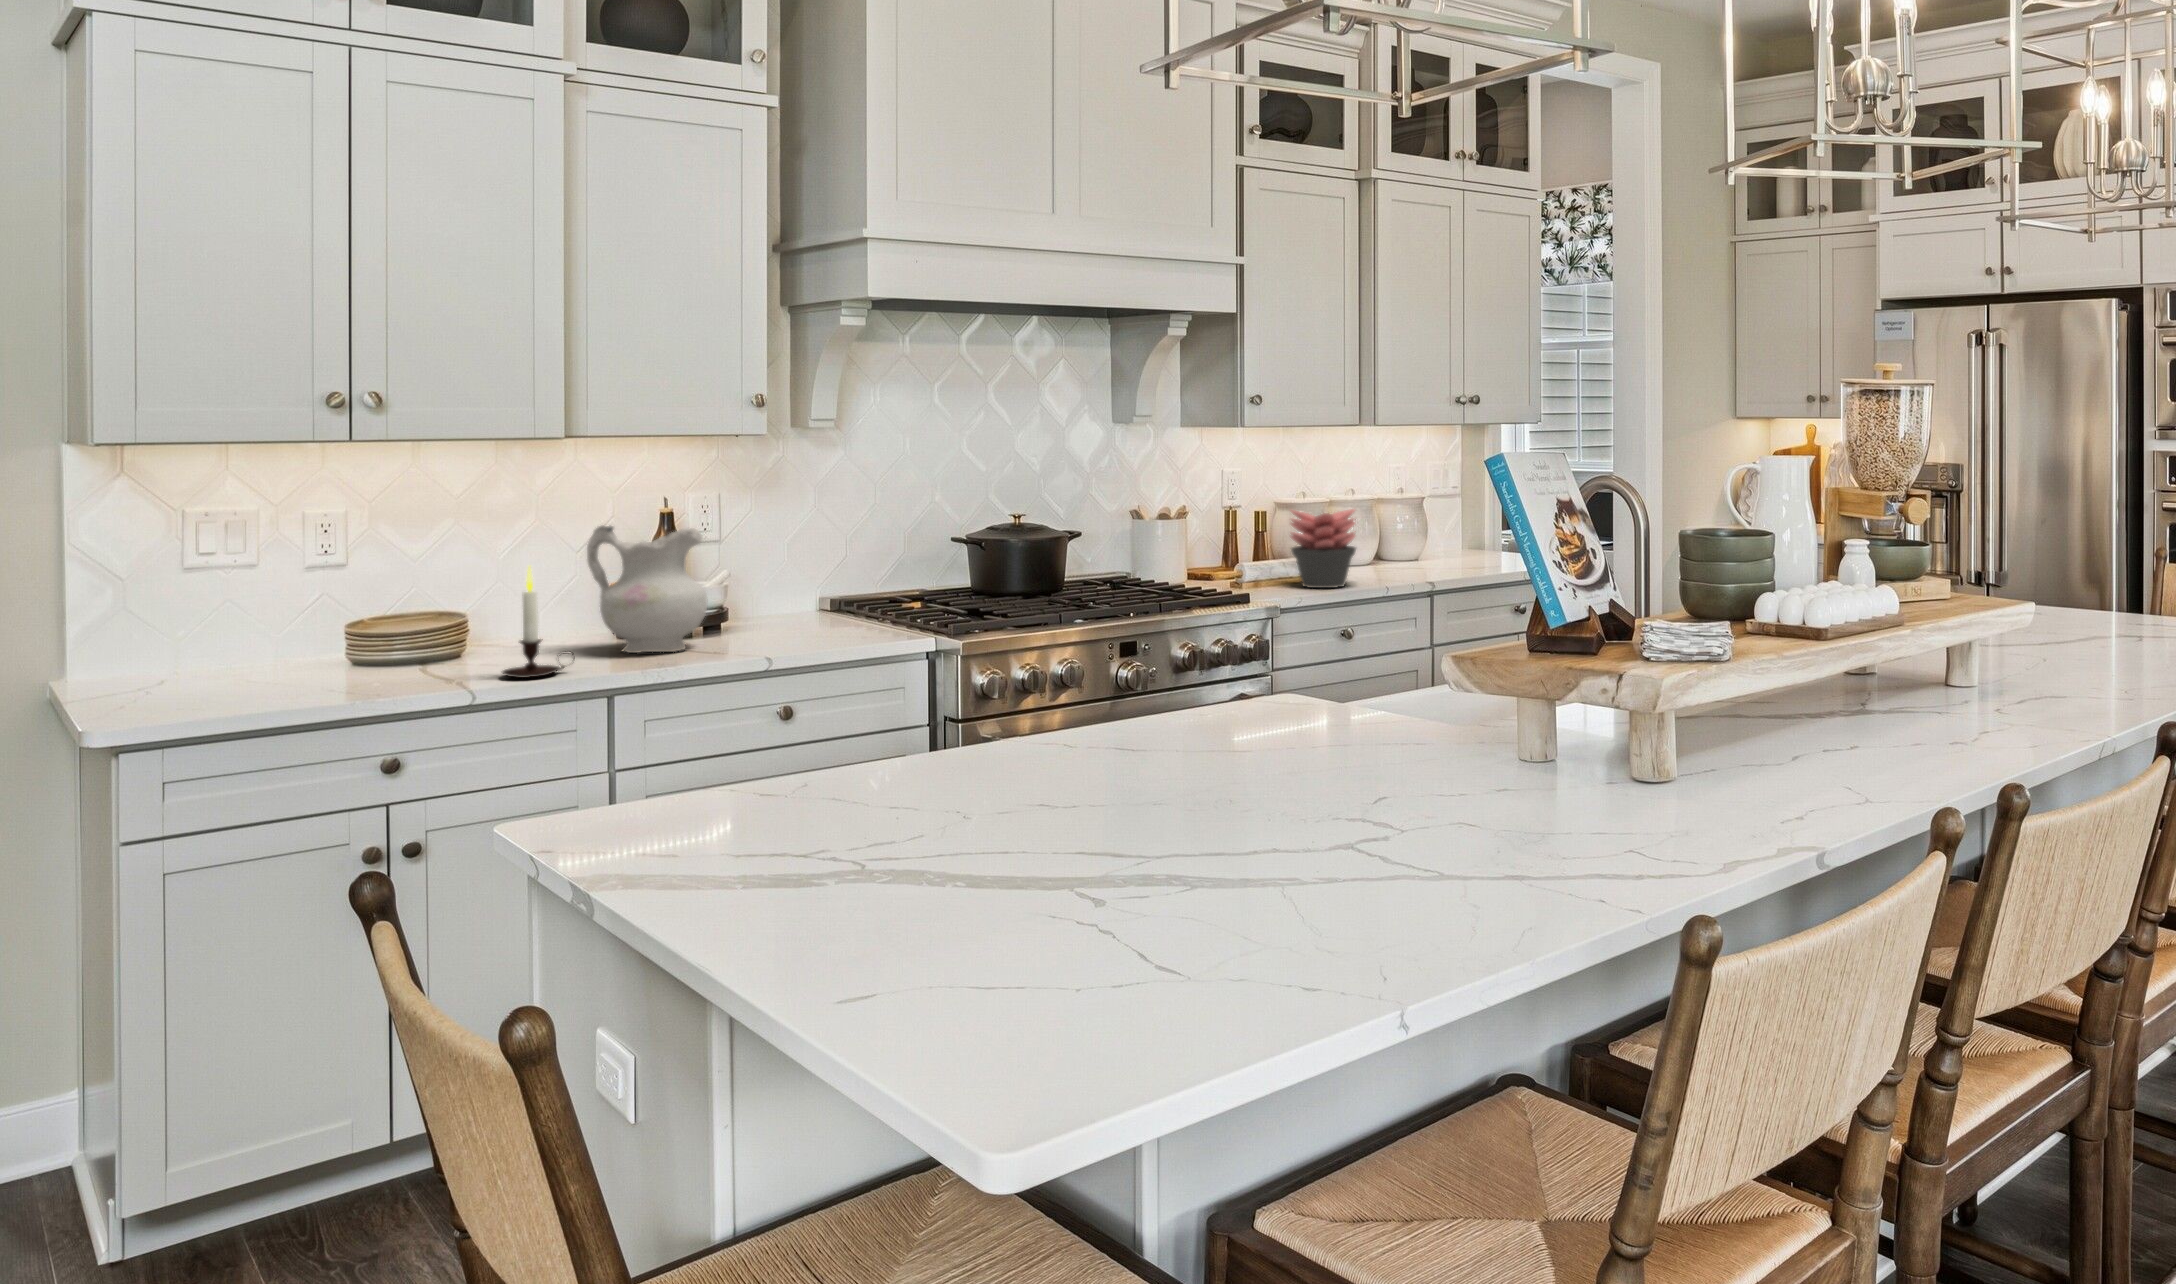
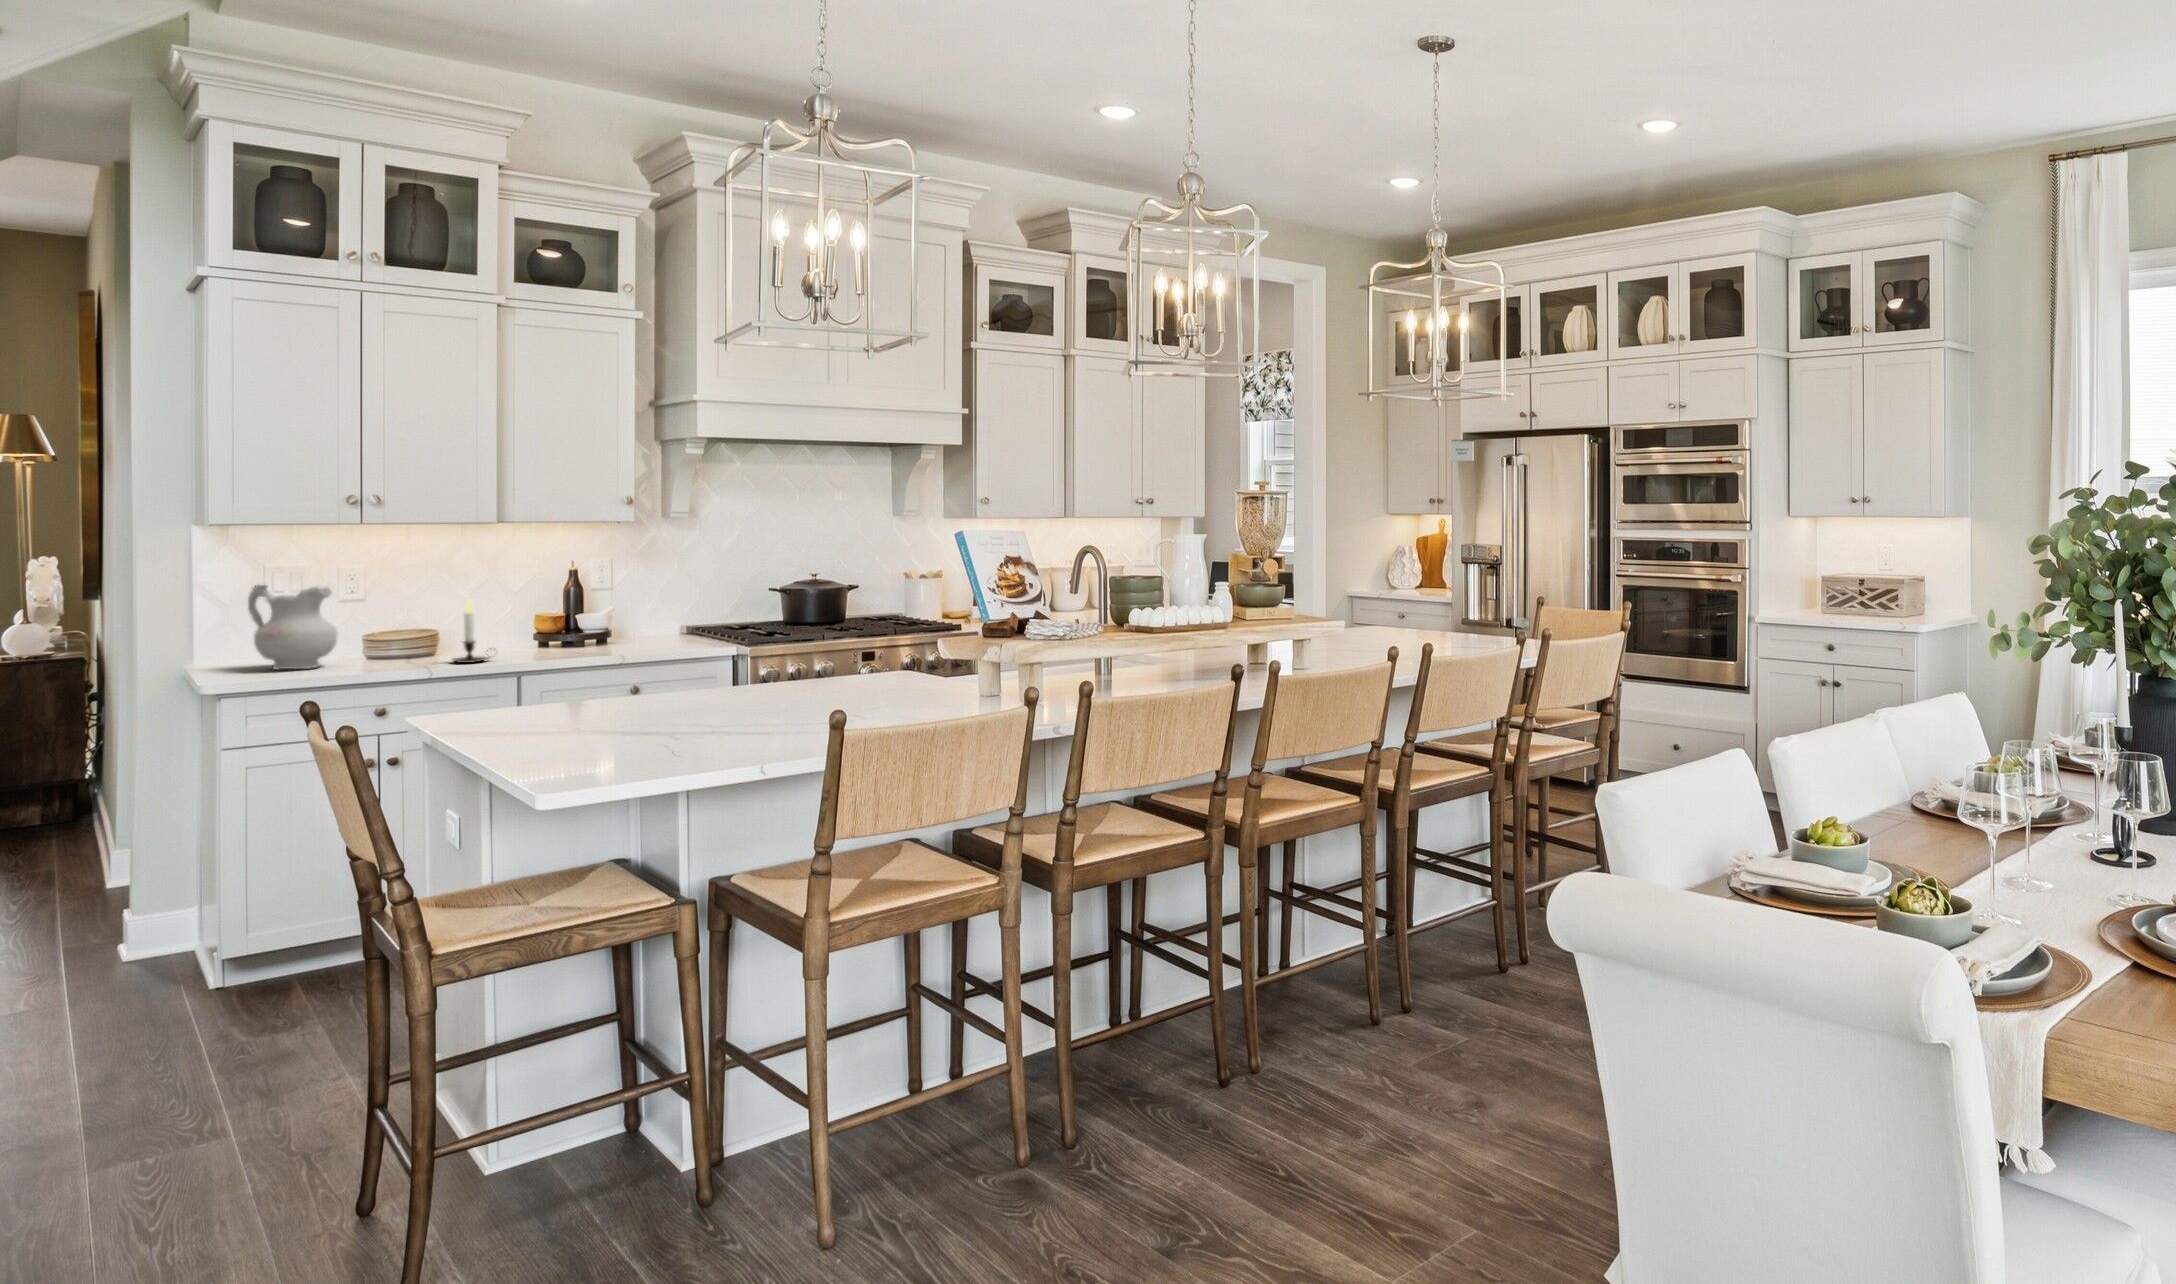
succulent plant: present [1291,509,1356,588] -> none [1001,571,1050,622]
ceramic pitcher: present [587,525,708,653] -> present [248,585,337,670]

